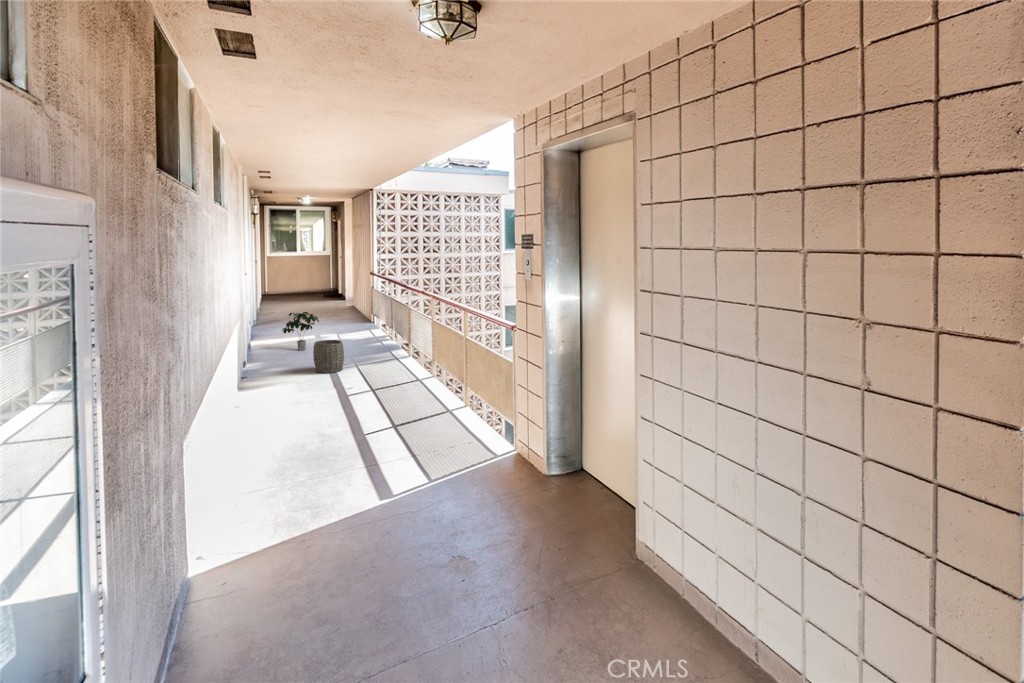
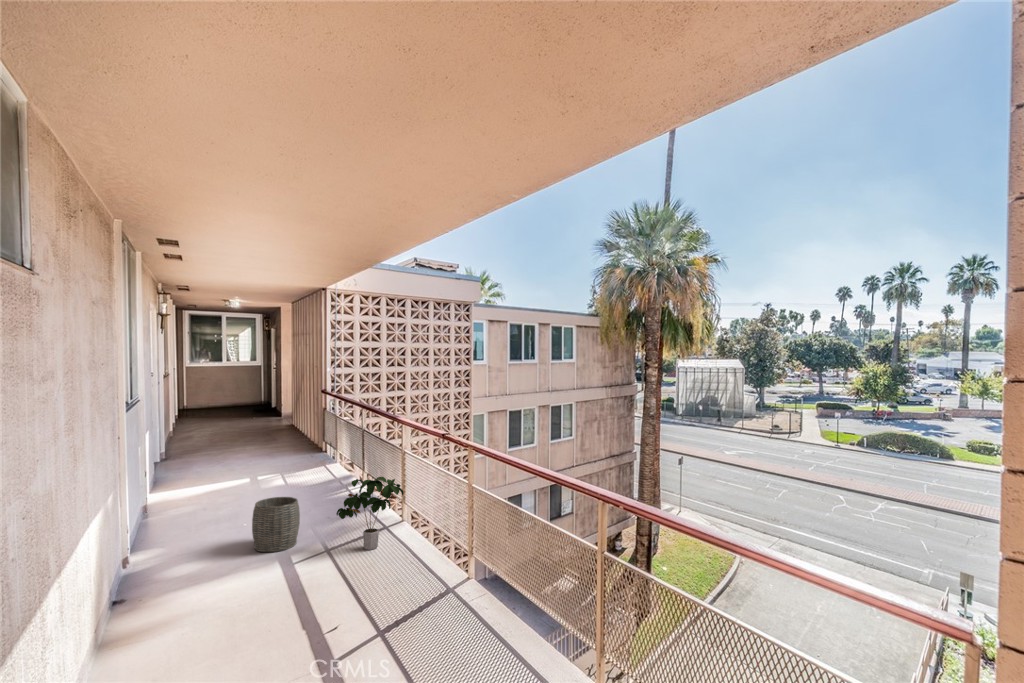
potted plant: present [282,312,319,351] -> present [336,477,404,550]

